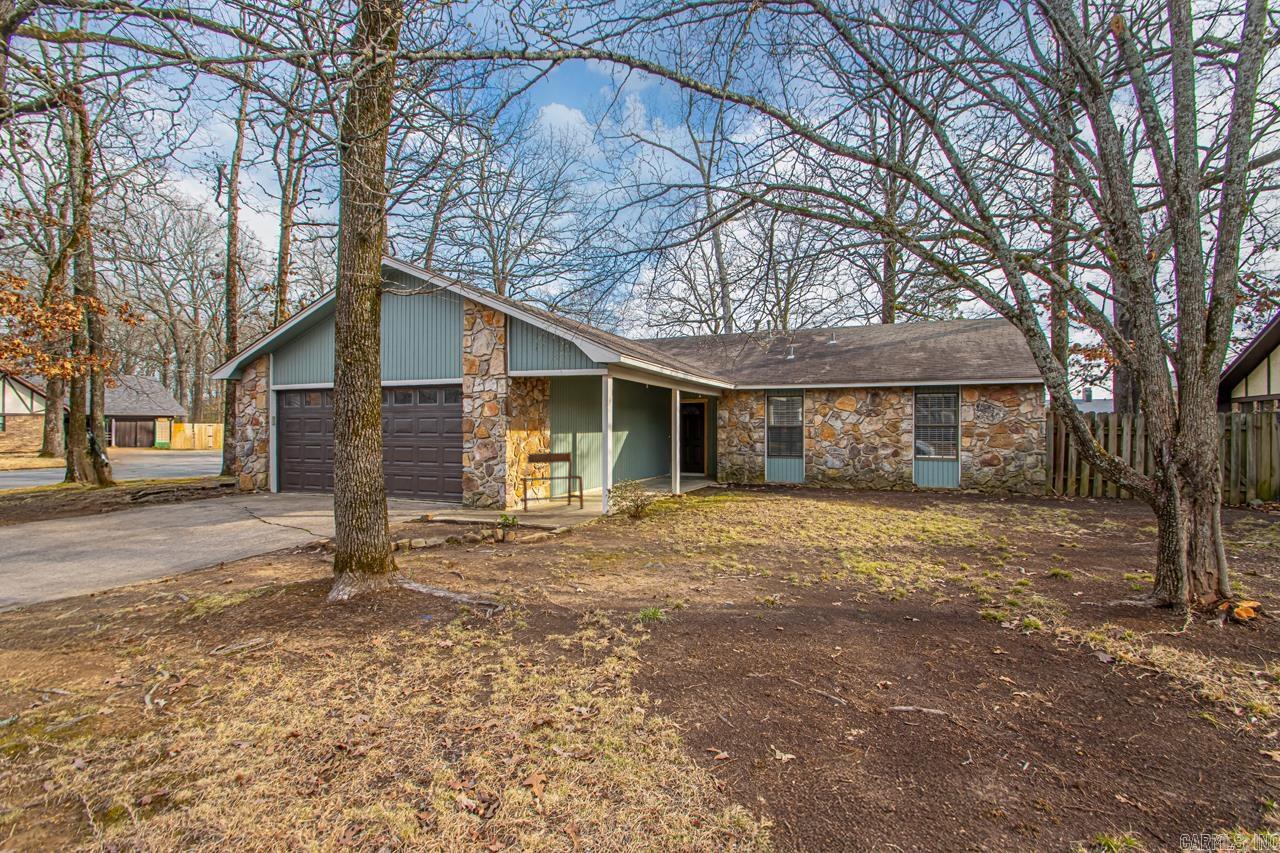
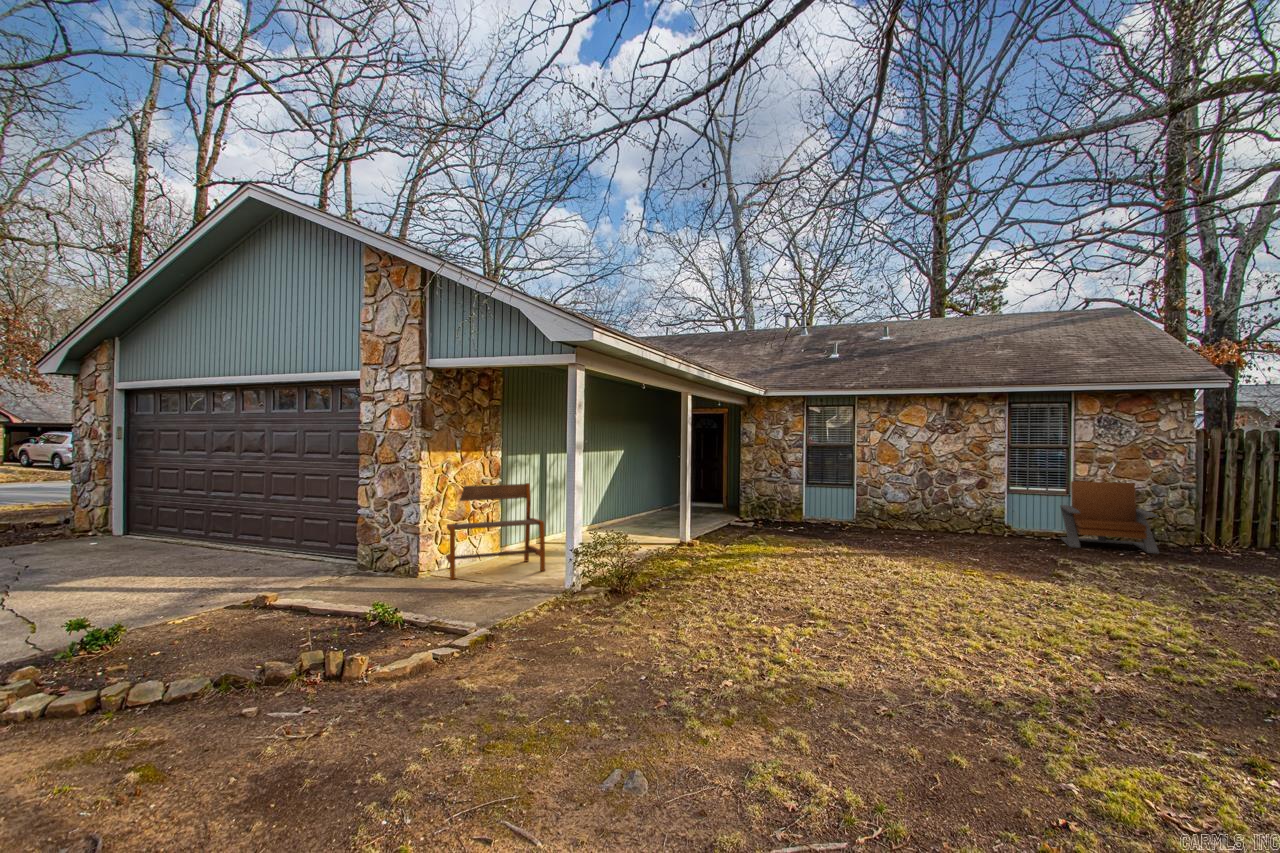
lounge chair: none [949,450,1006,499] -> present [1060,481,1159,554]

